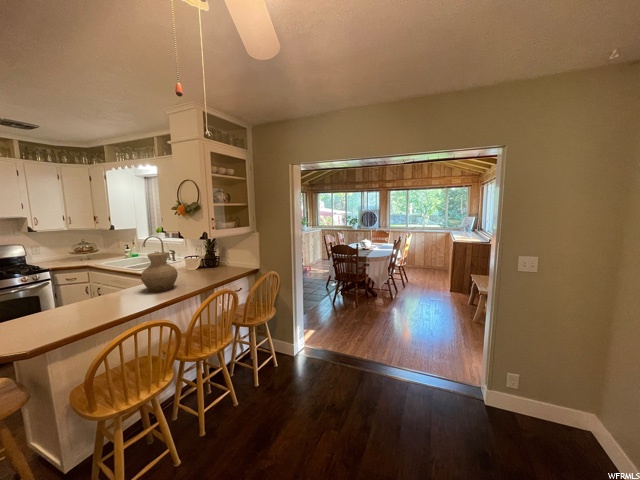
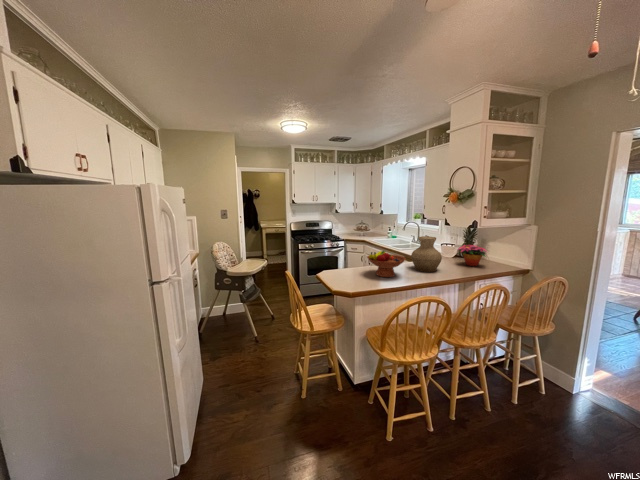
flower arrangement: none [194,254,226,275] -> present [458,245,487,266]
fruit bowl: none [67,278,129,312] -> present [367,251,406,277]

